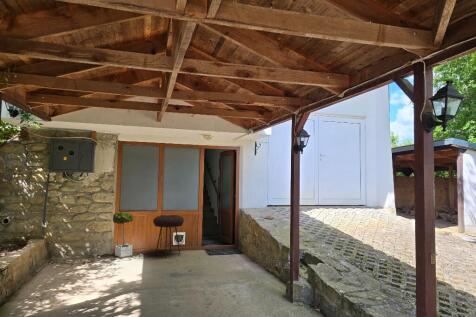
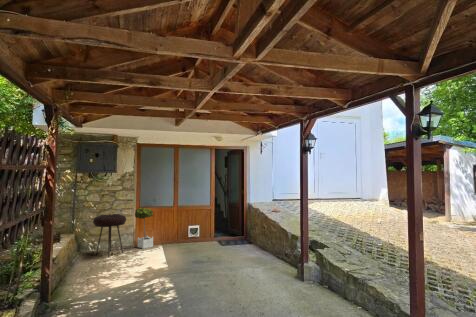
stool: present [153,215,184,257] -> present [93,214,126,257]

